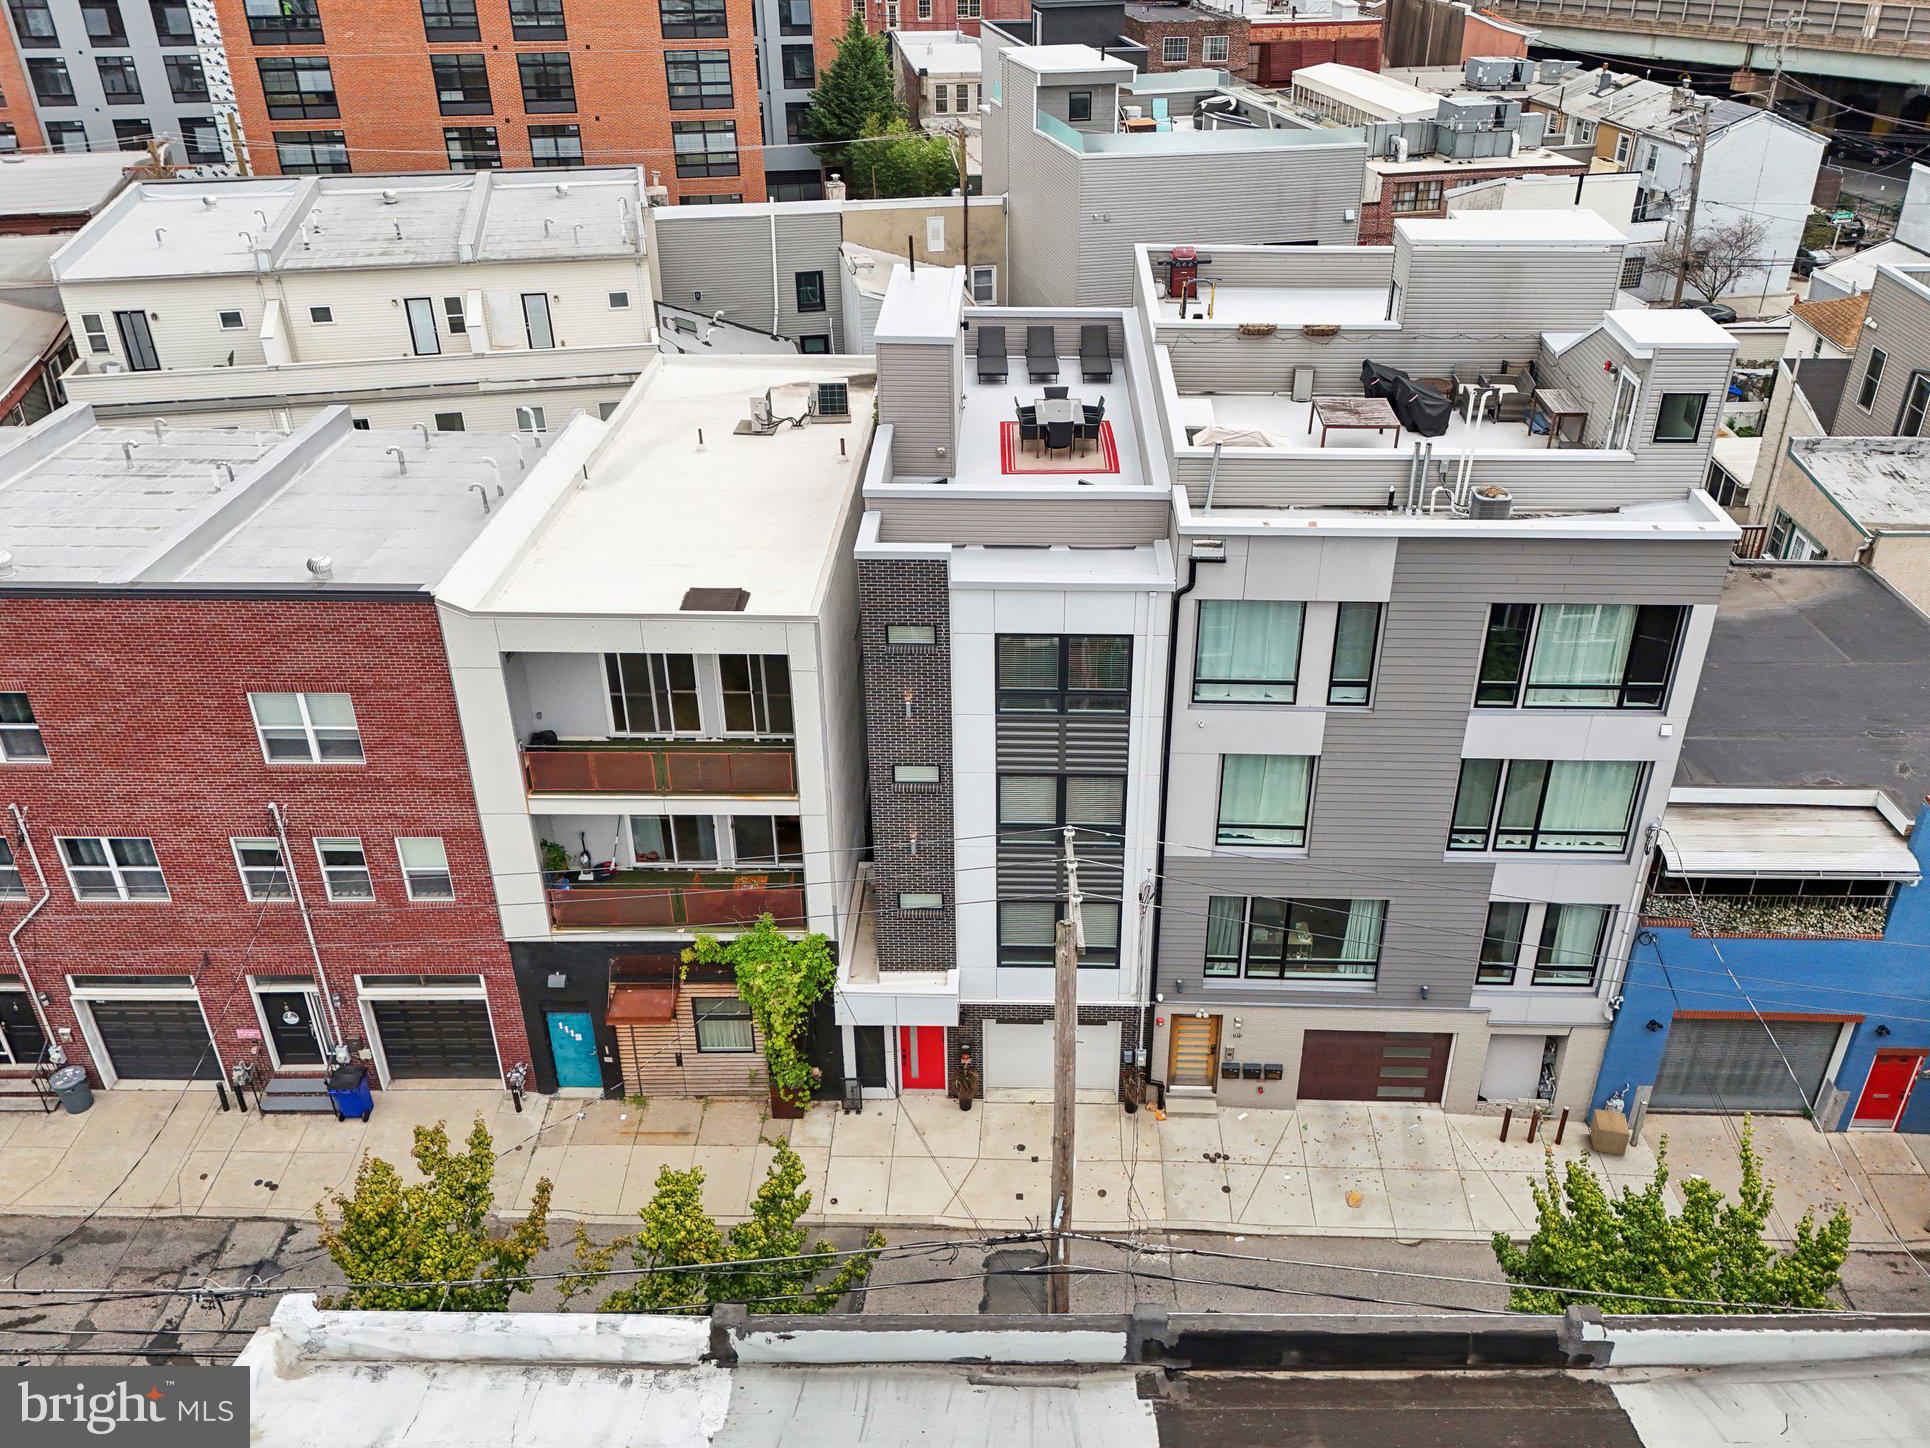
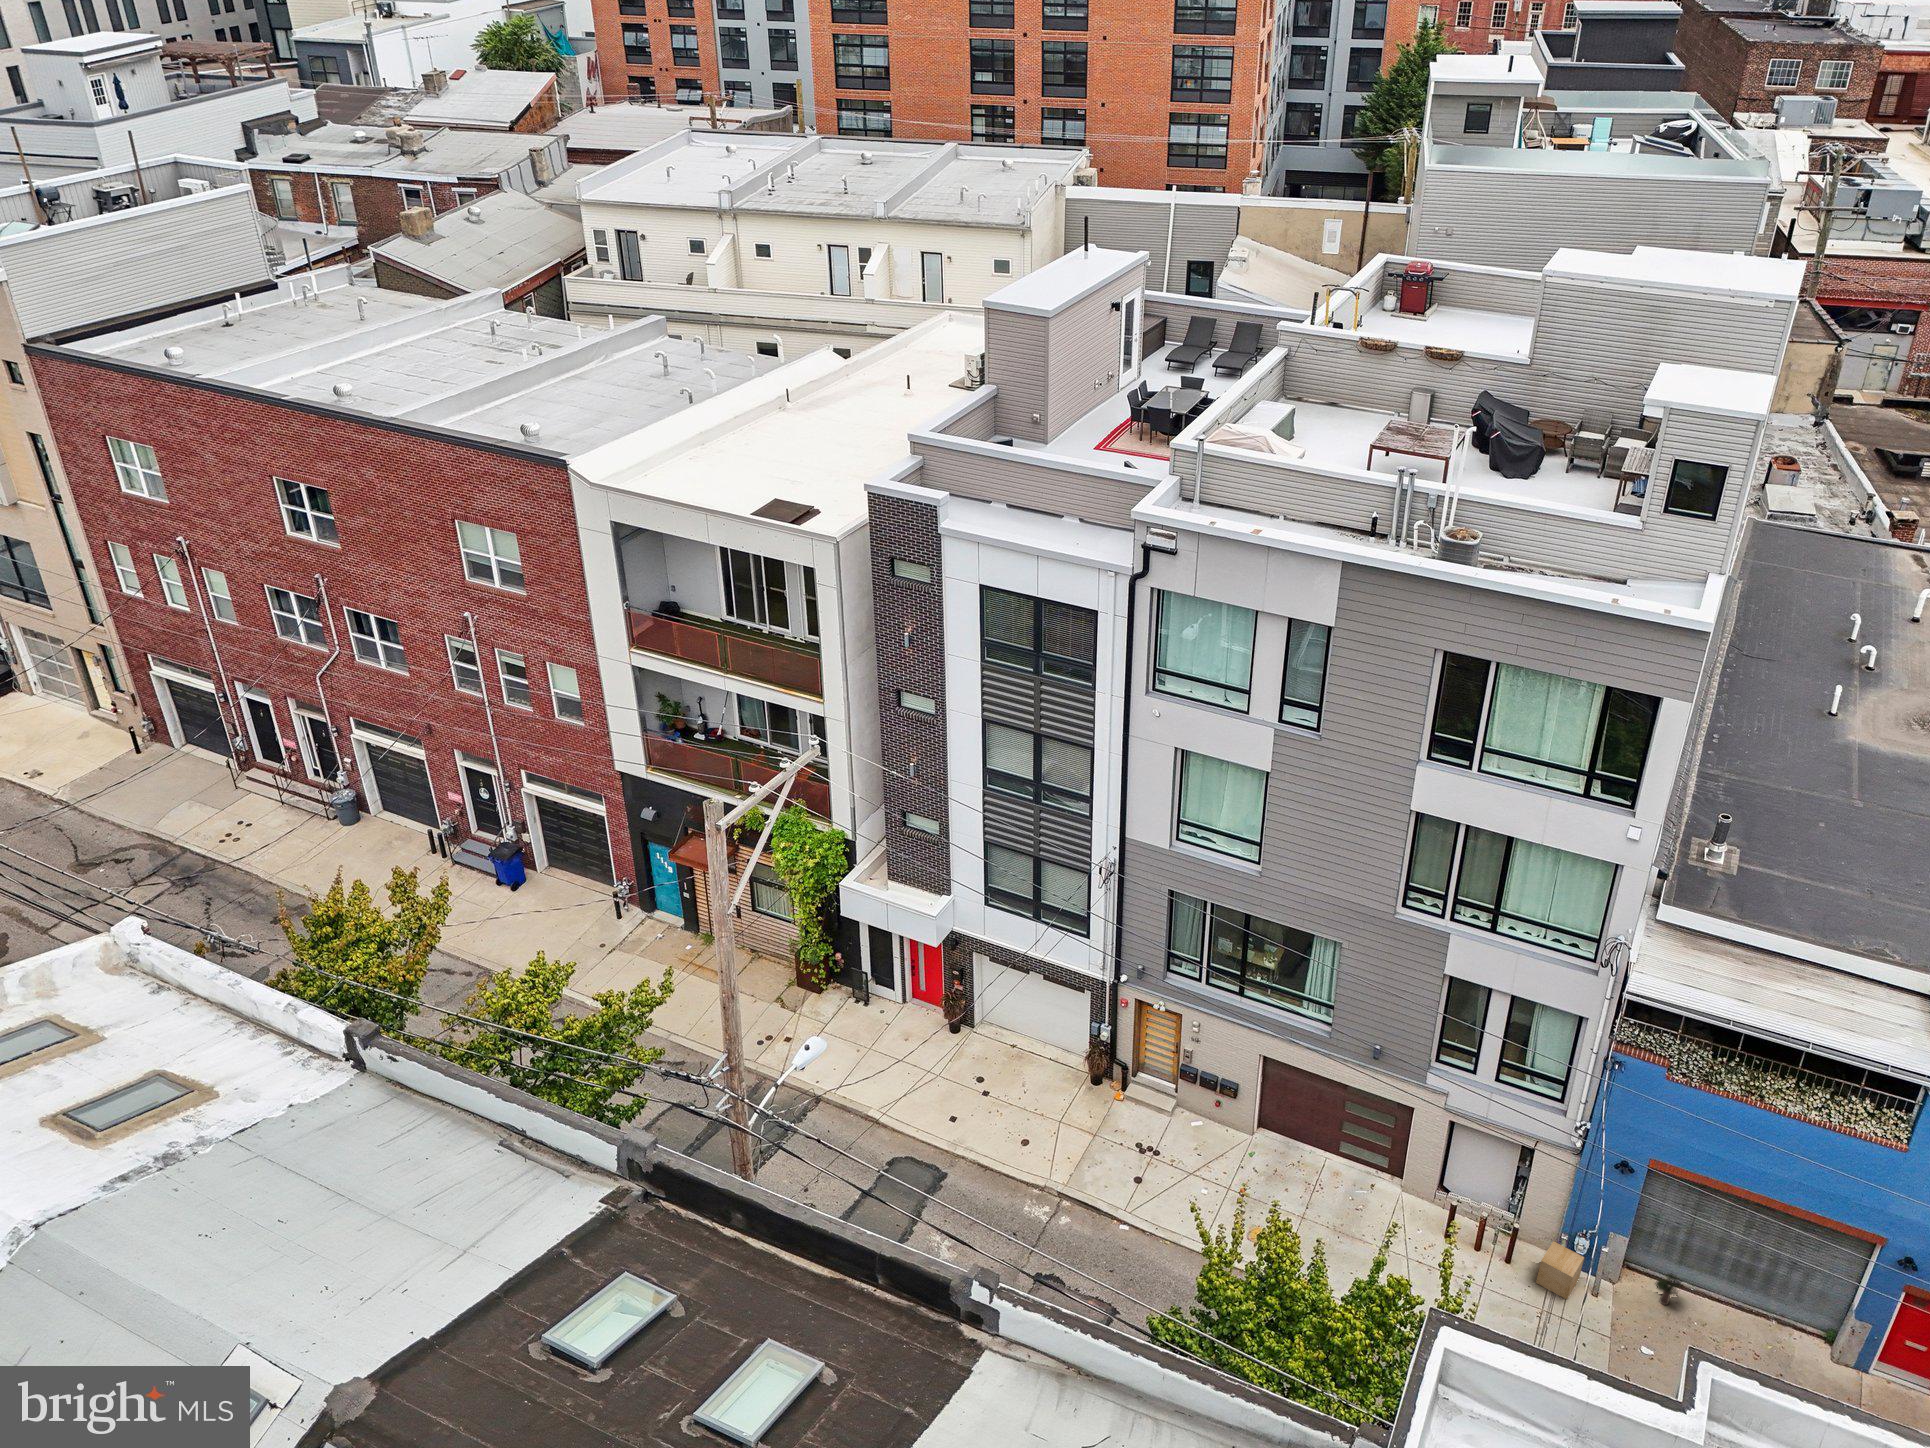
potted plant: none [1672,1100,1701,1130] -> present [1655,1273,1682,1305]

